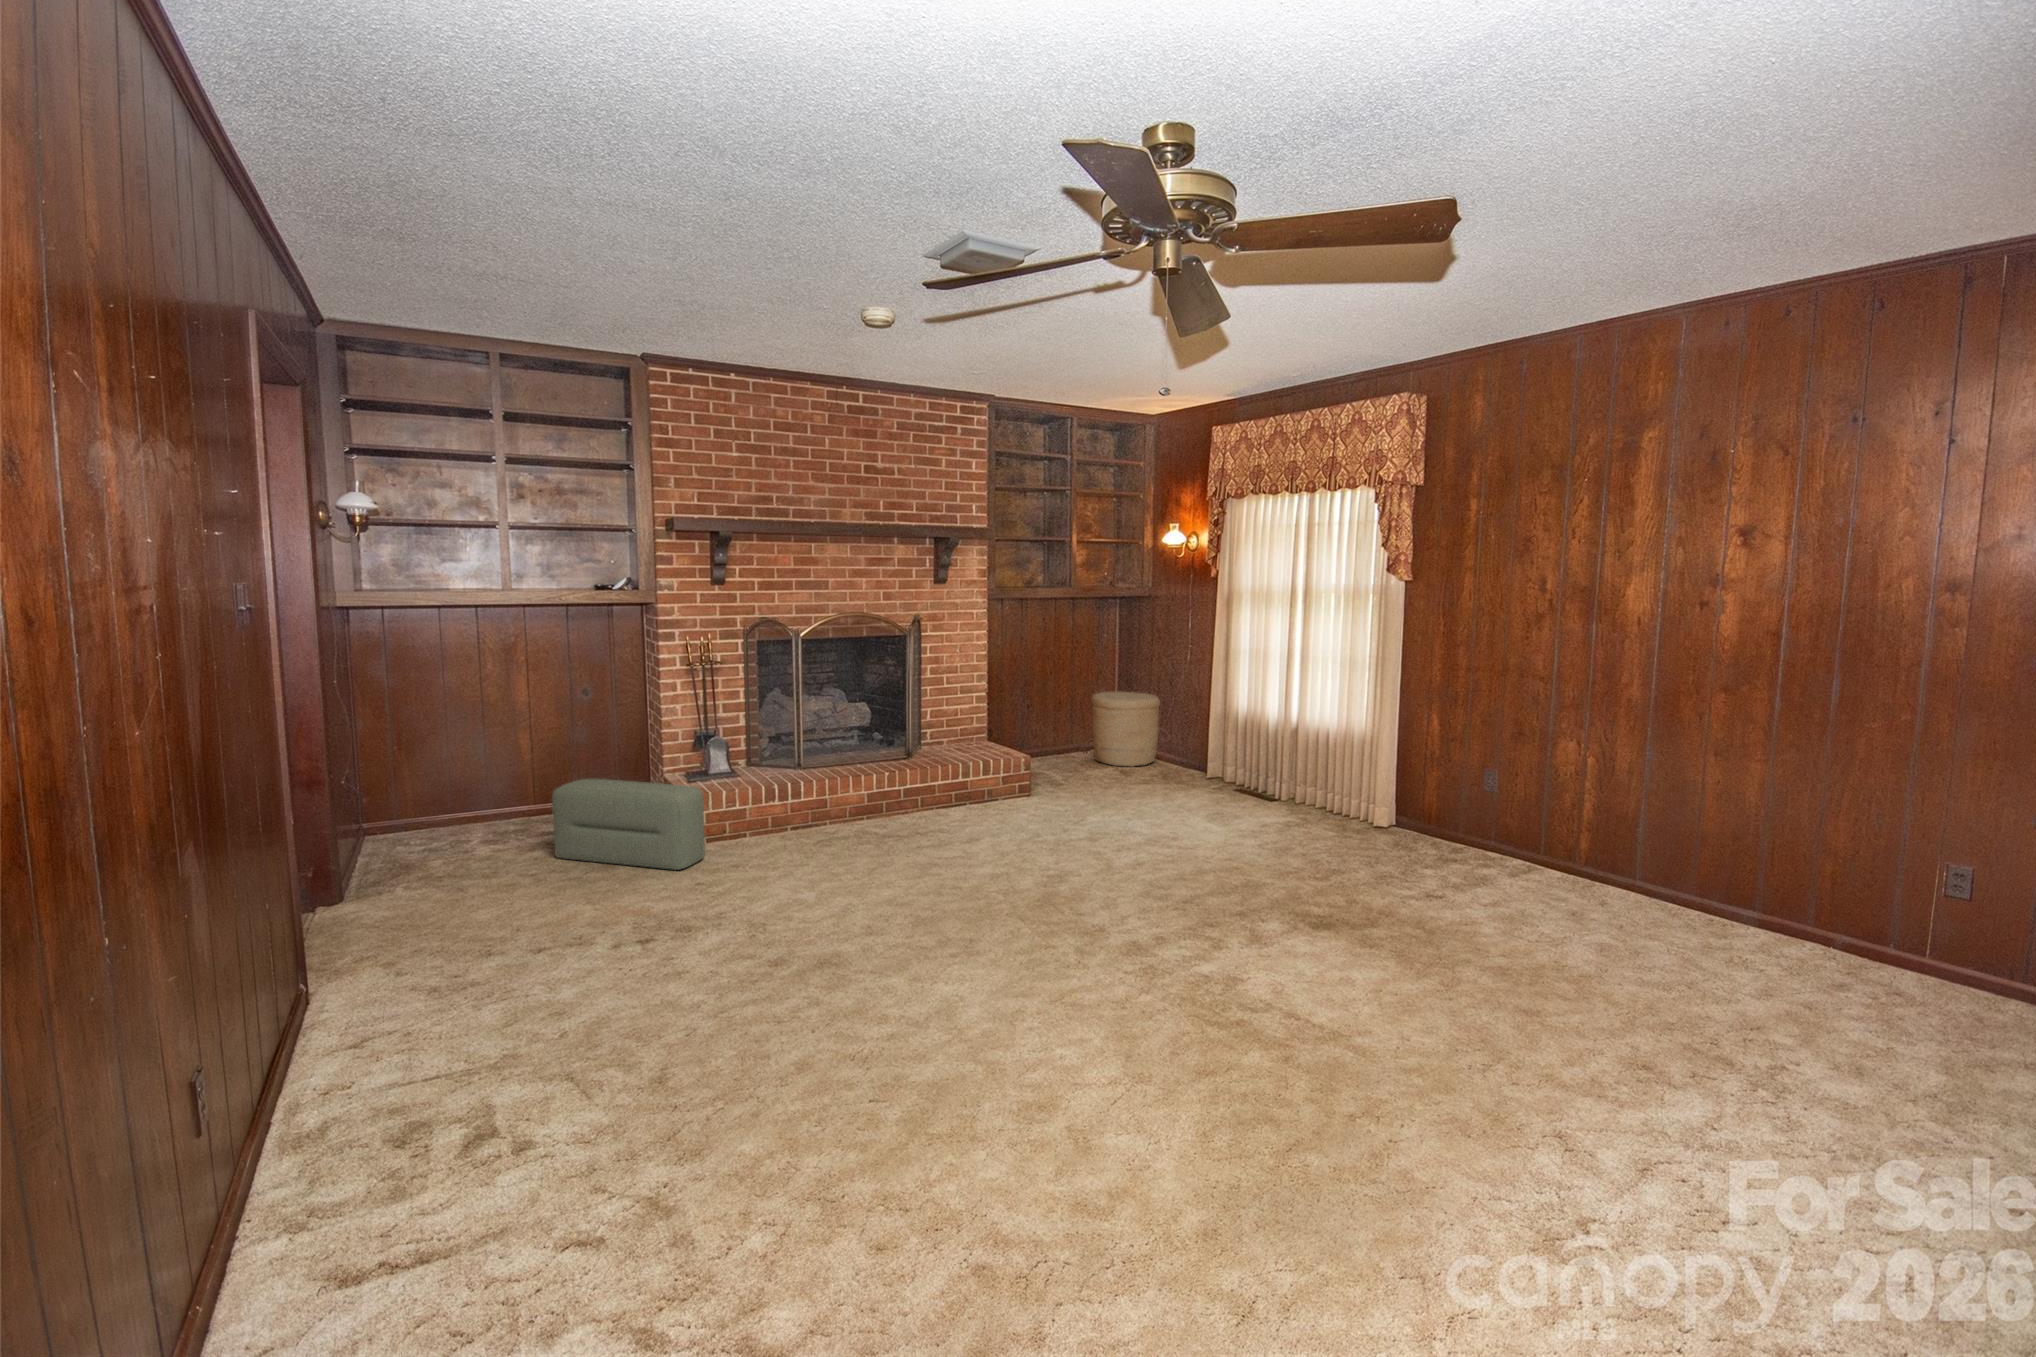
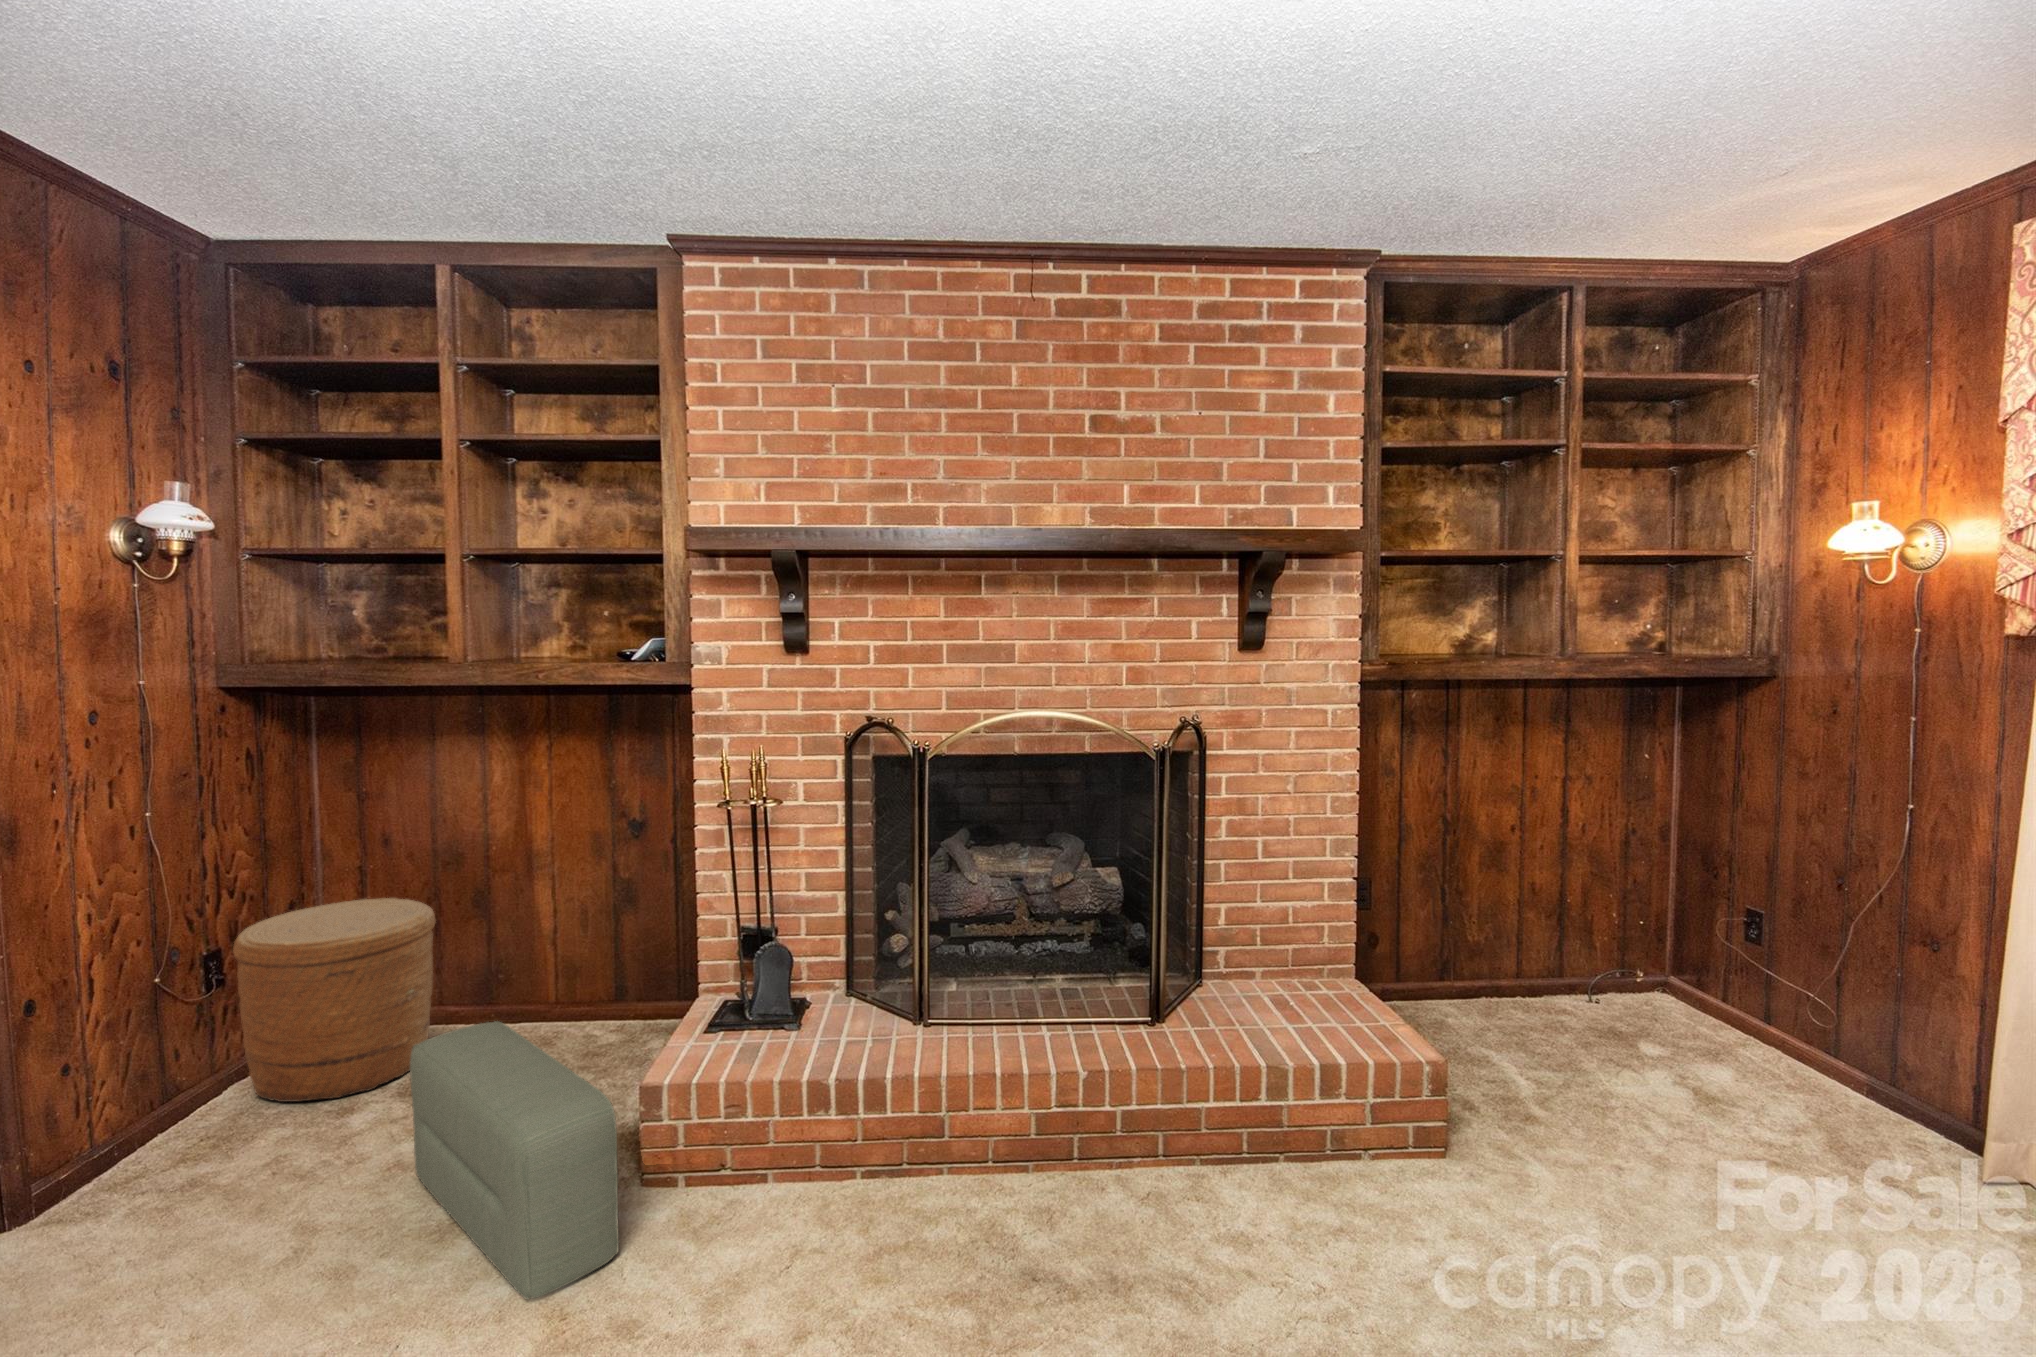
woven basket: present [1091,691,1160,766] -> present [233,898,436,1102]

